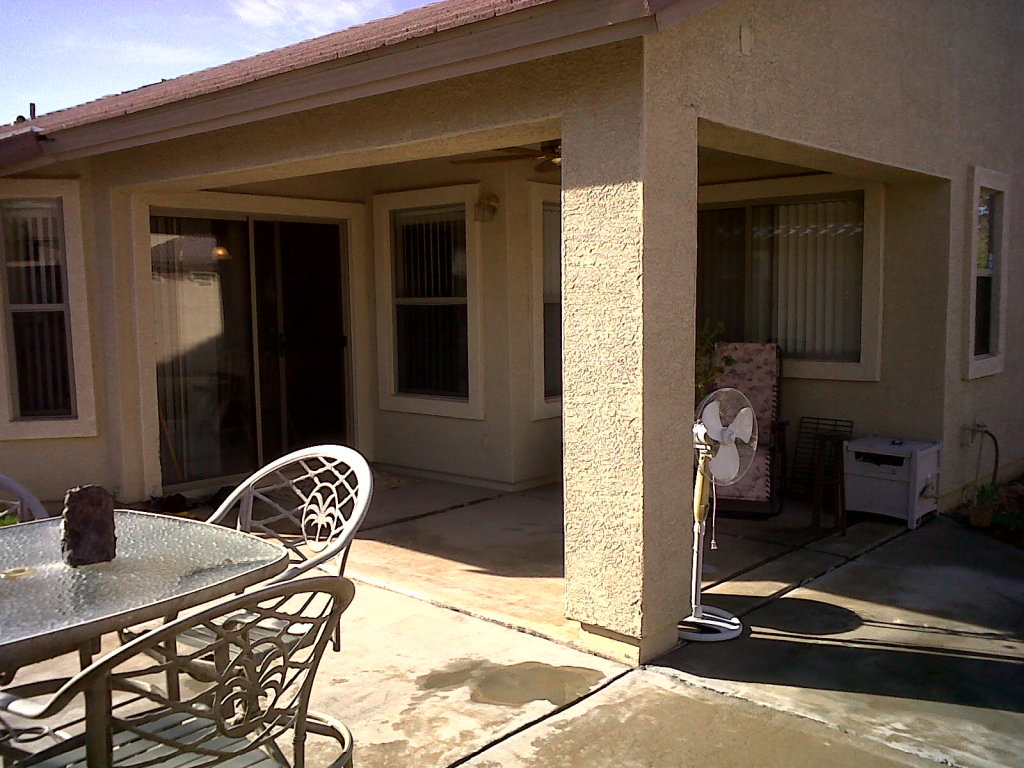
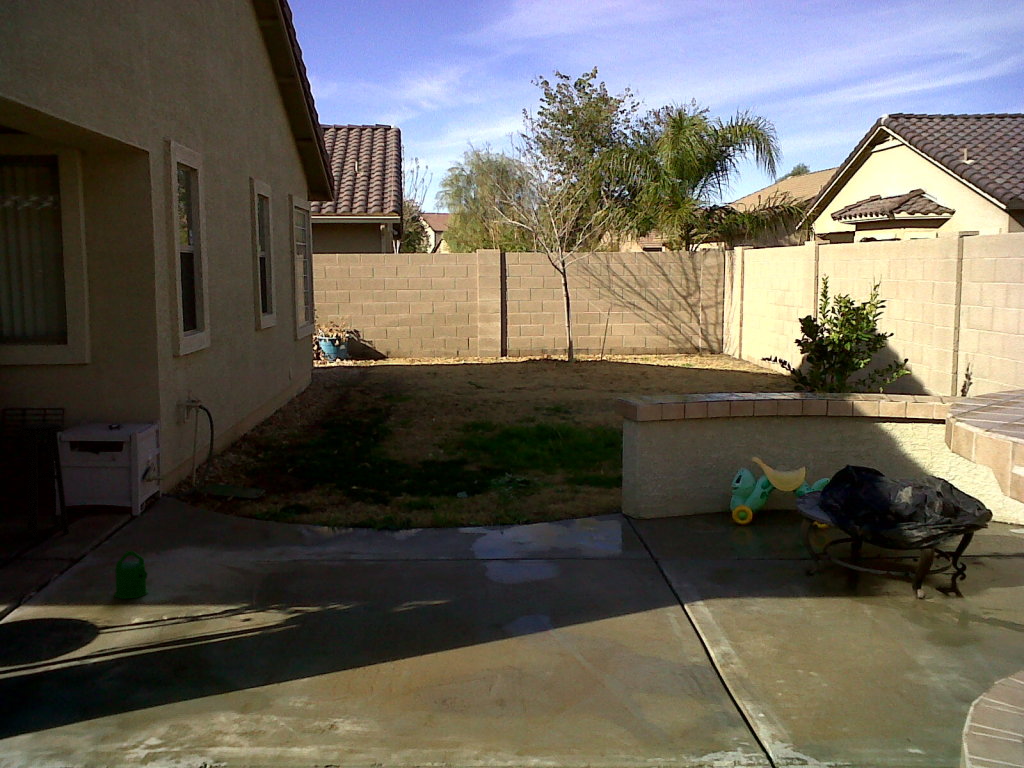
potted plant: present [961,482,999,527] -> none [173,456,222,500]
watering can: none [880,556,914,602] -> present [114,551,149,599]

